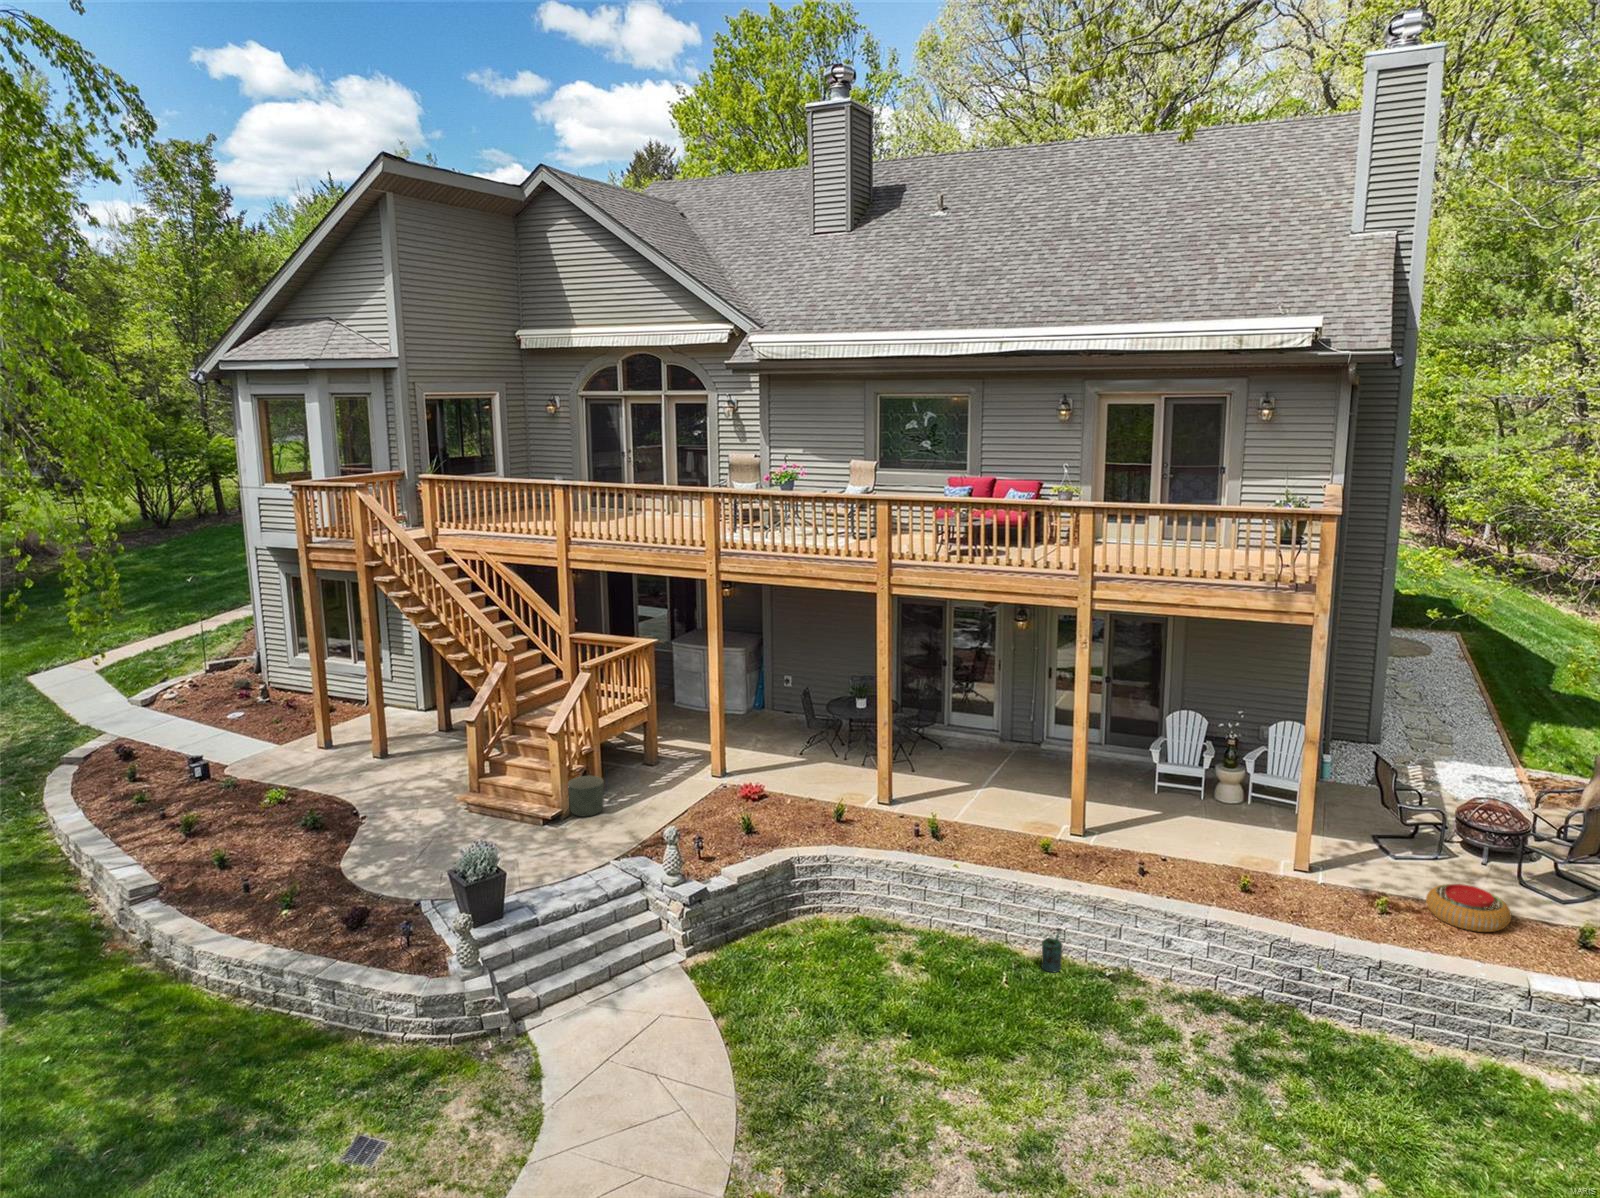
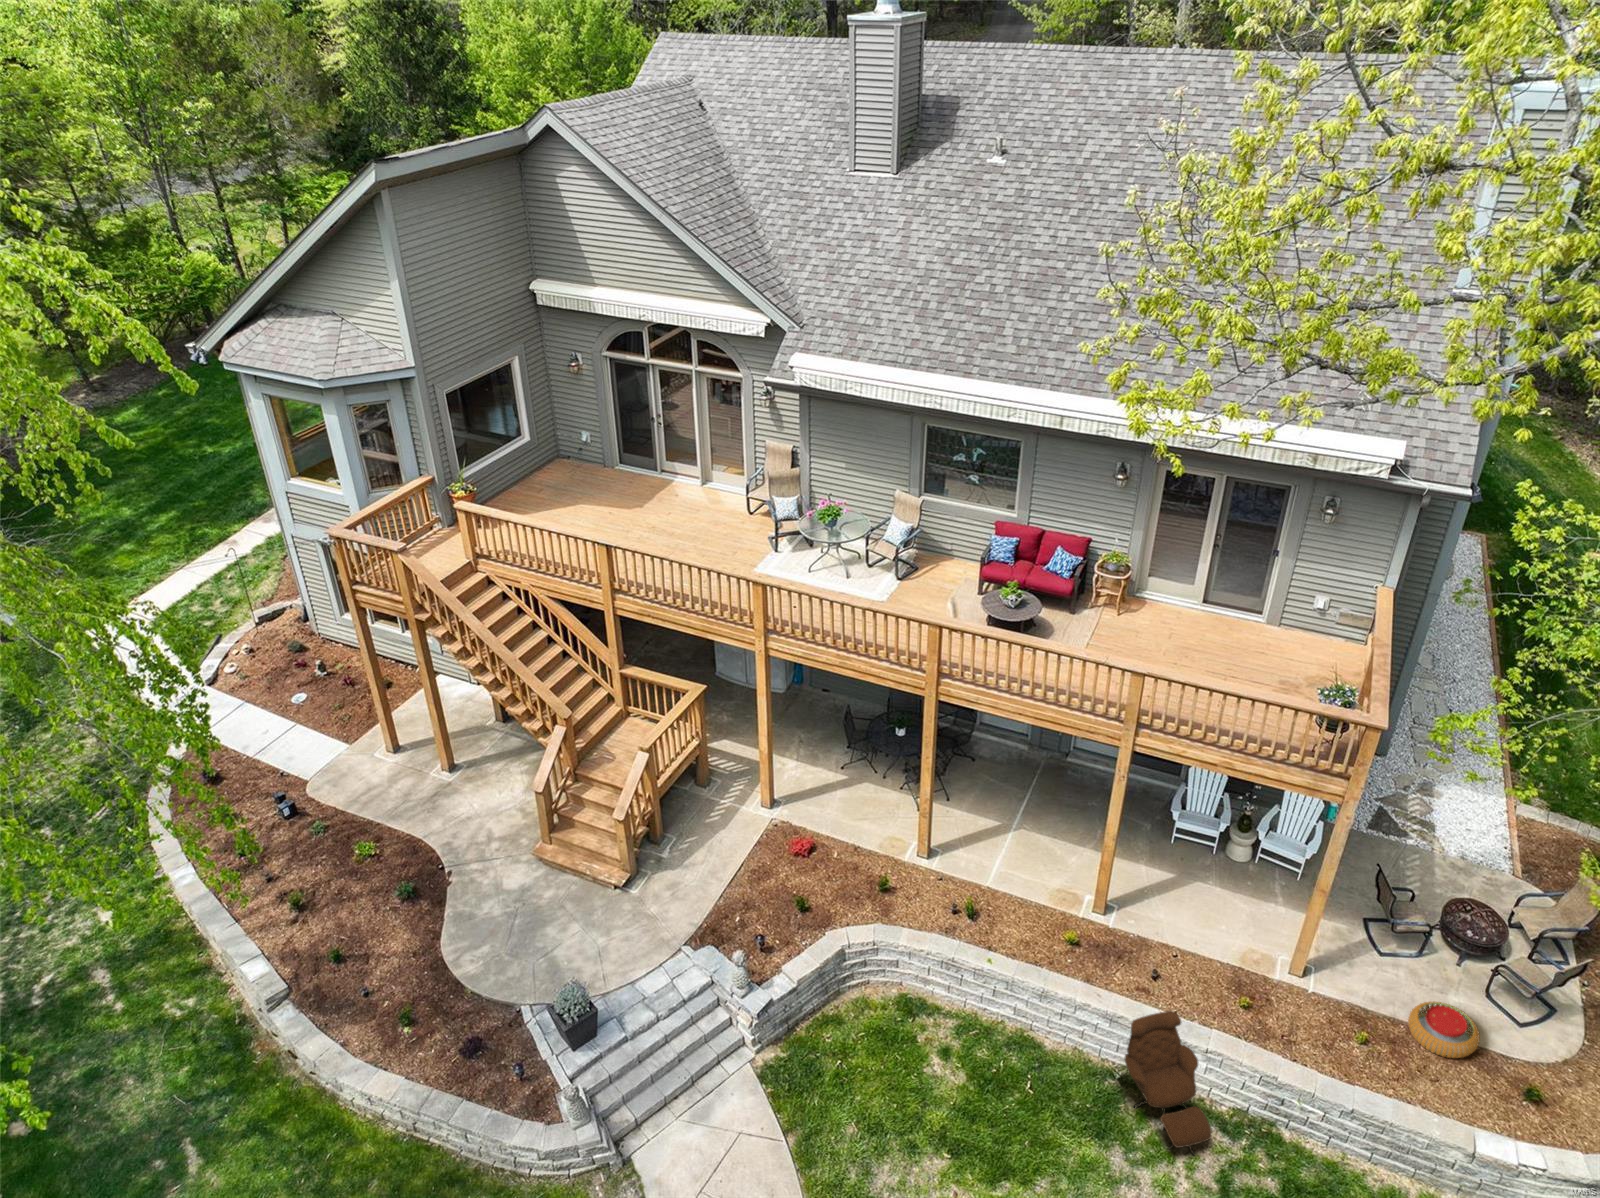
planter: present [568,776,604,817] -> none [635,835,669,876]
lounge chair: none [1117,879,1229,1035] -> present [1125,1011,1212,1155]
watering can: present [1041,928,1062,972] -> none [1060,1034,1080,1075]

